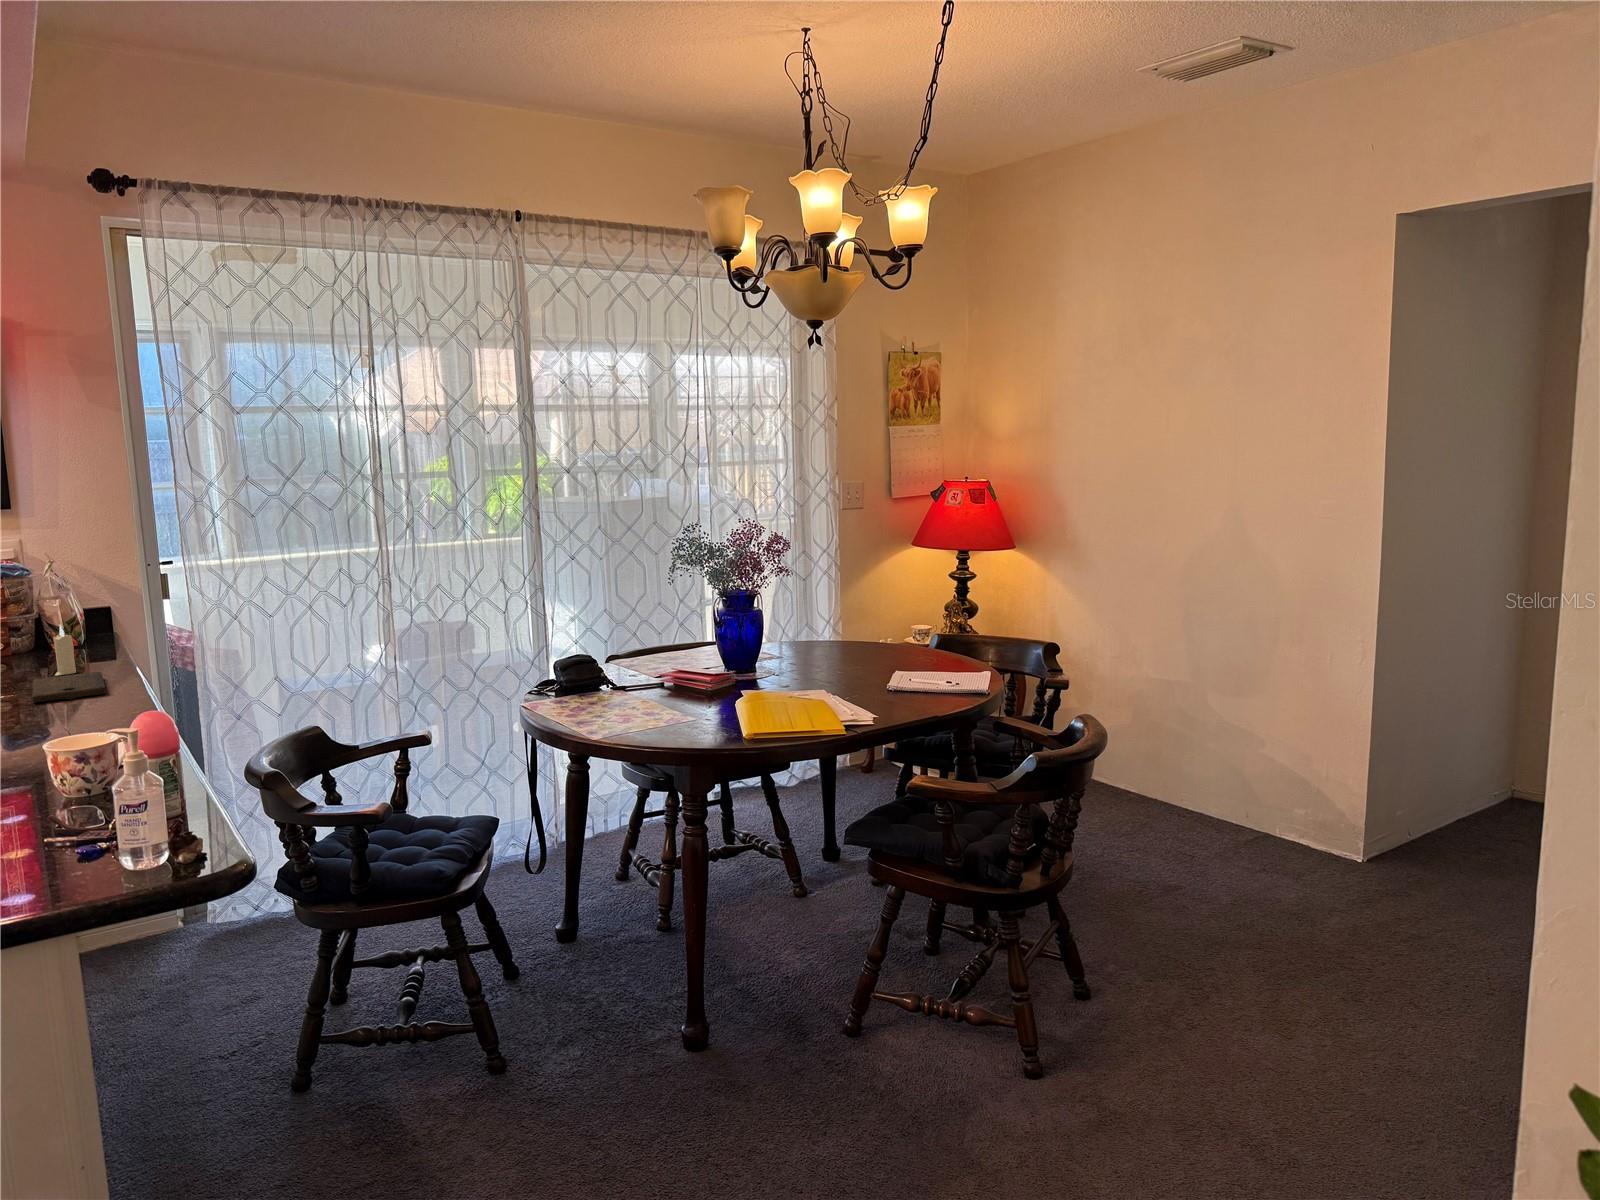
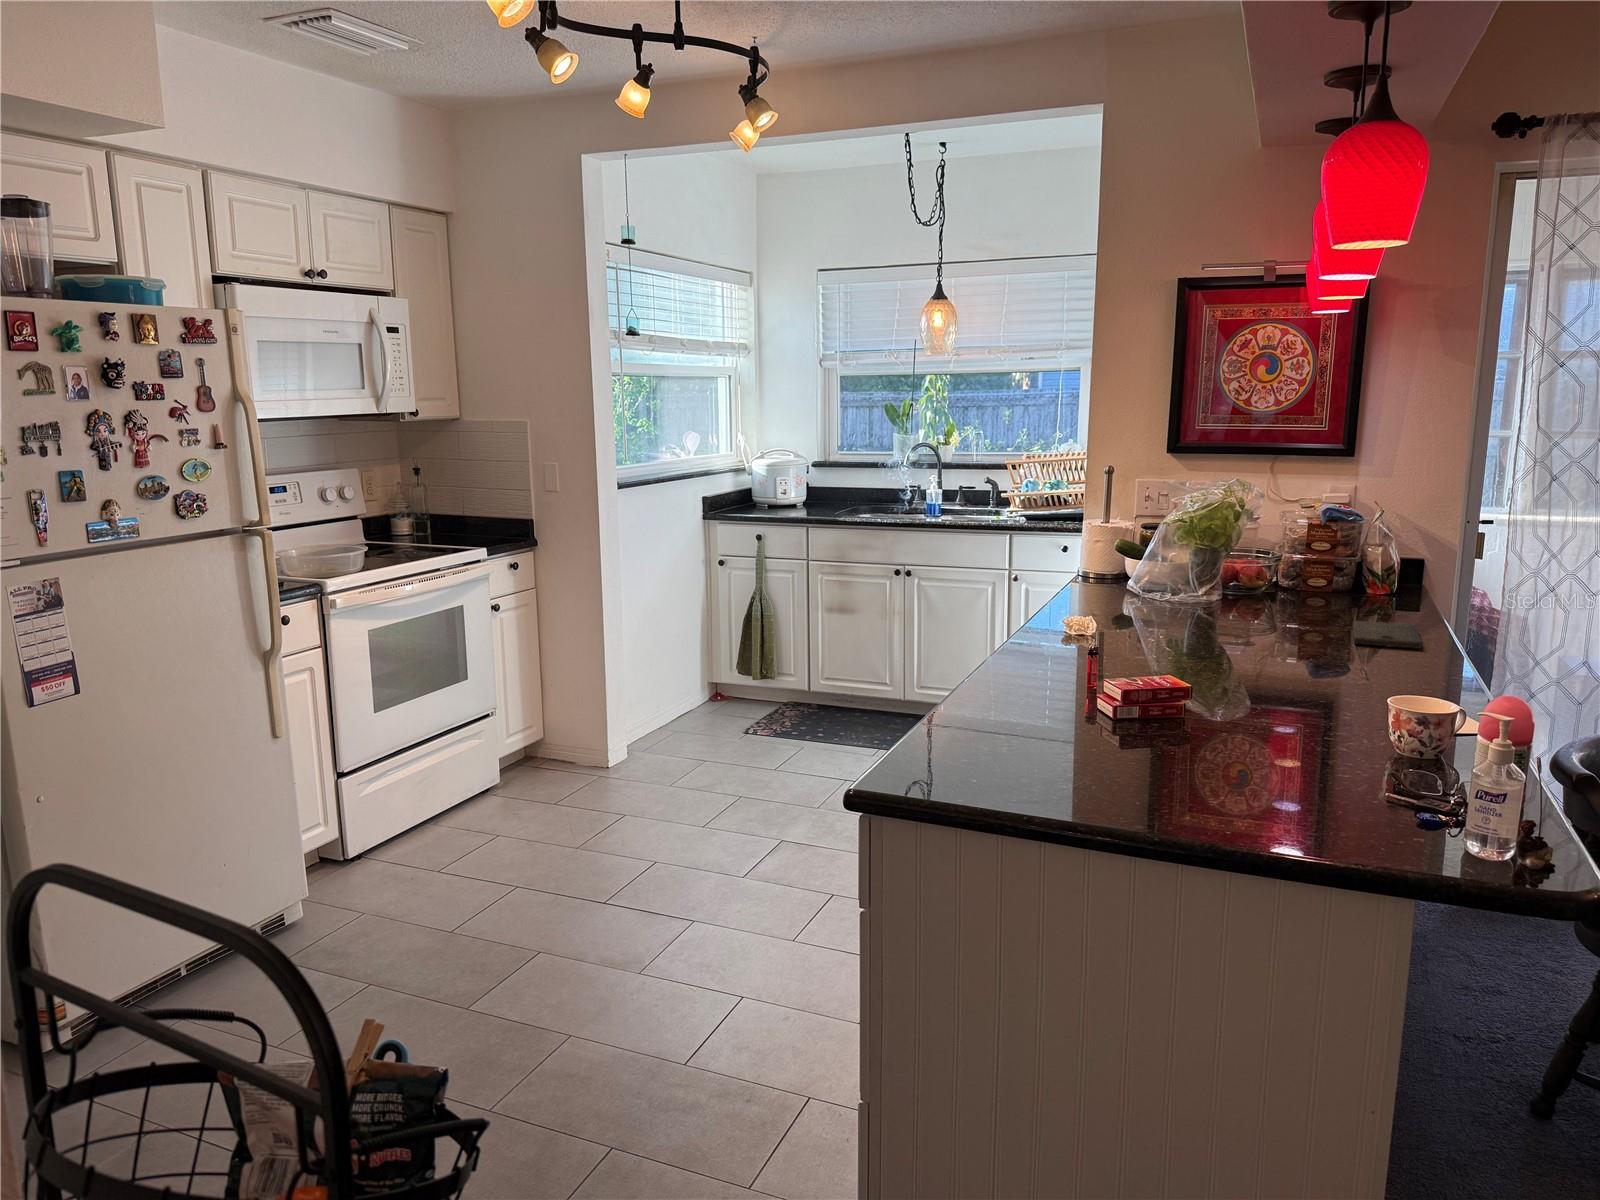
candle: present [53,625,76,676] -> none [1370,573,1393,621]

